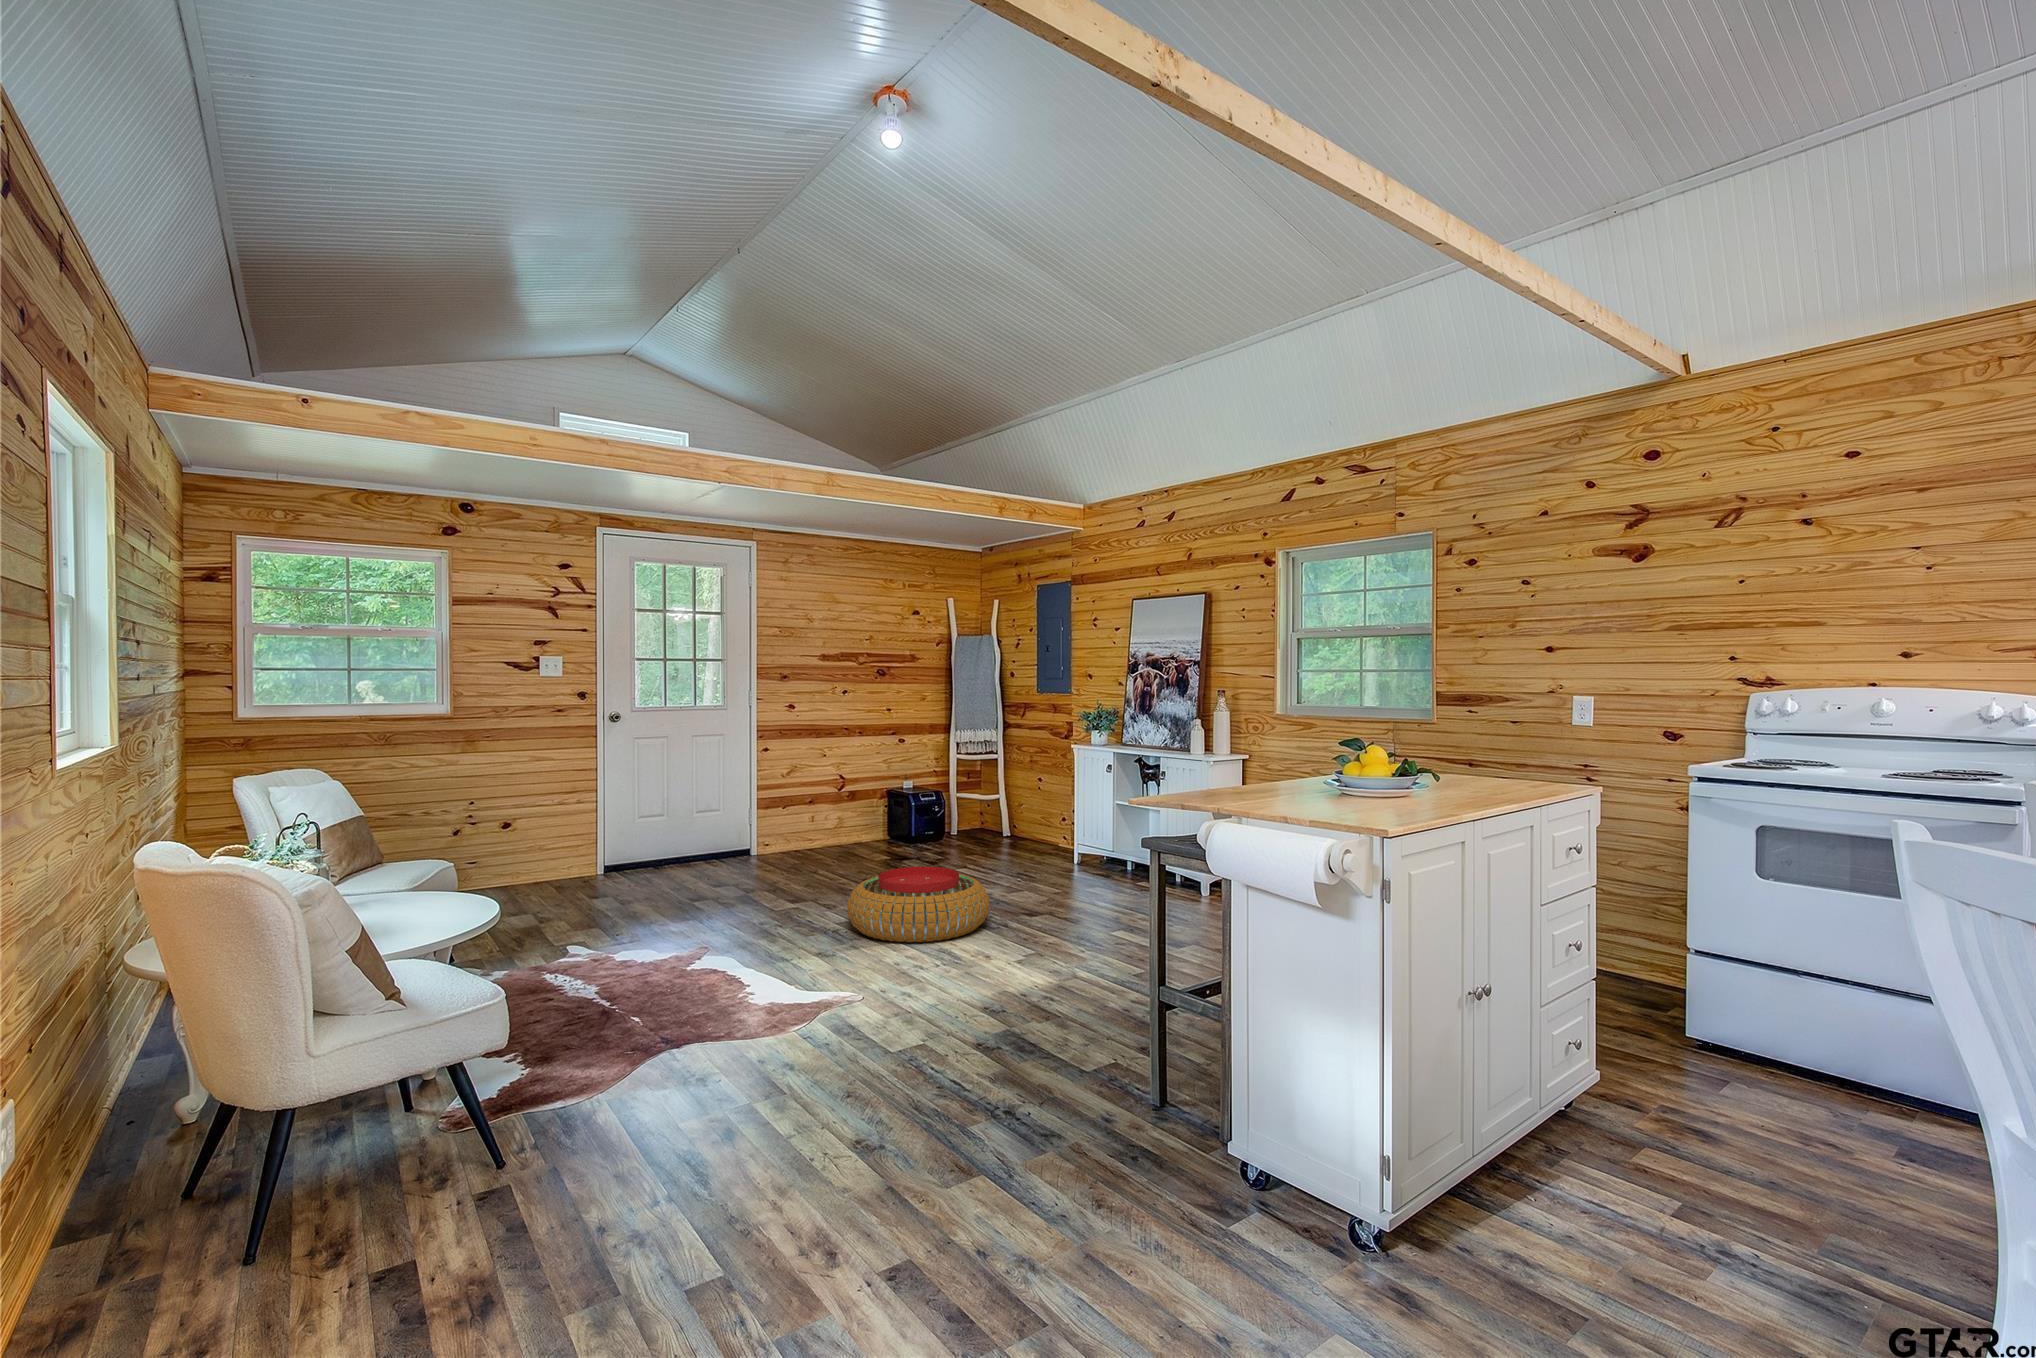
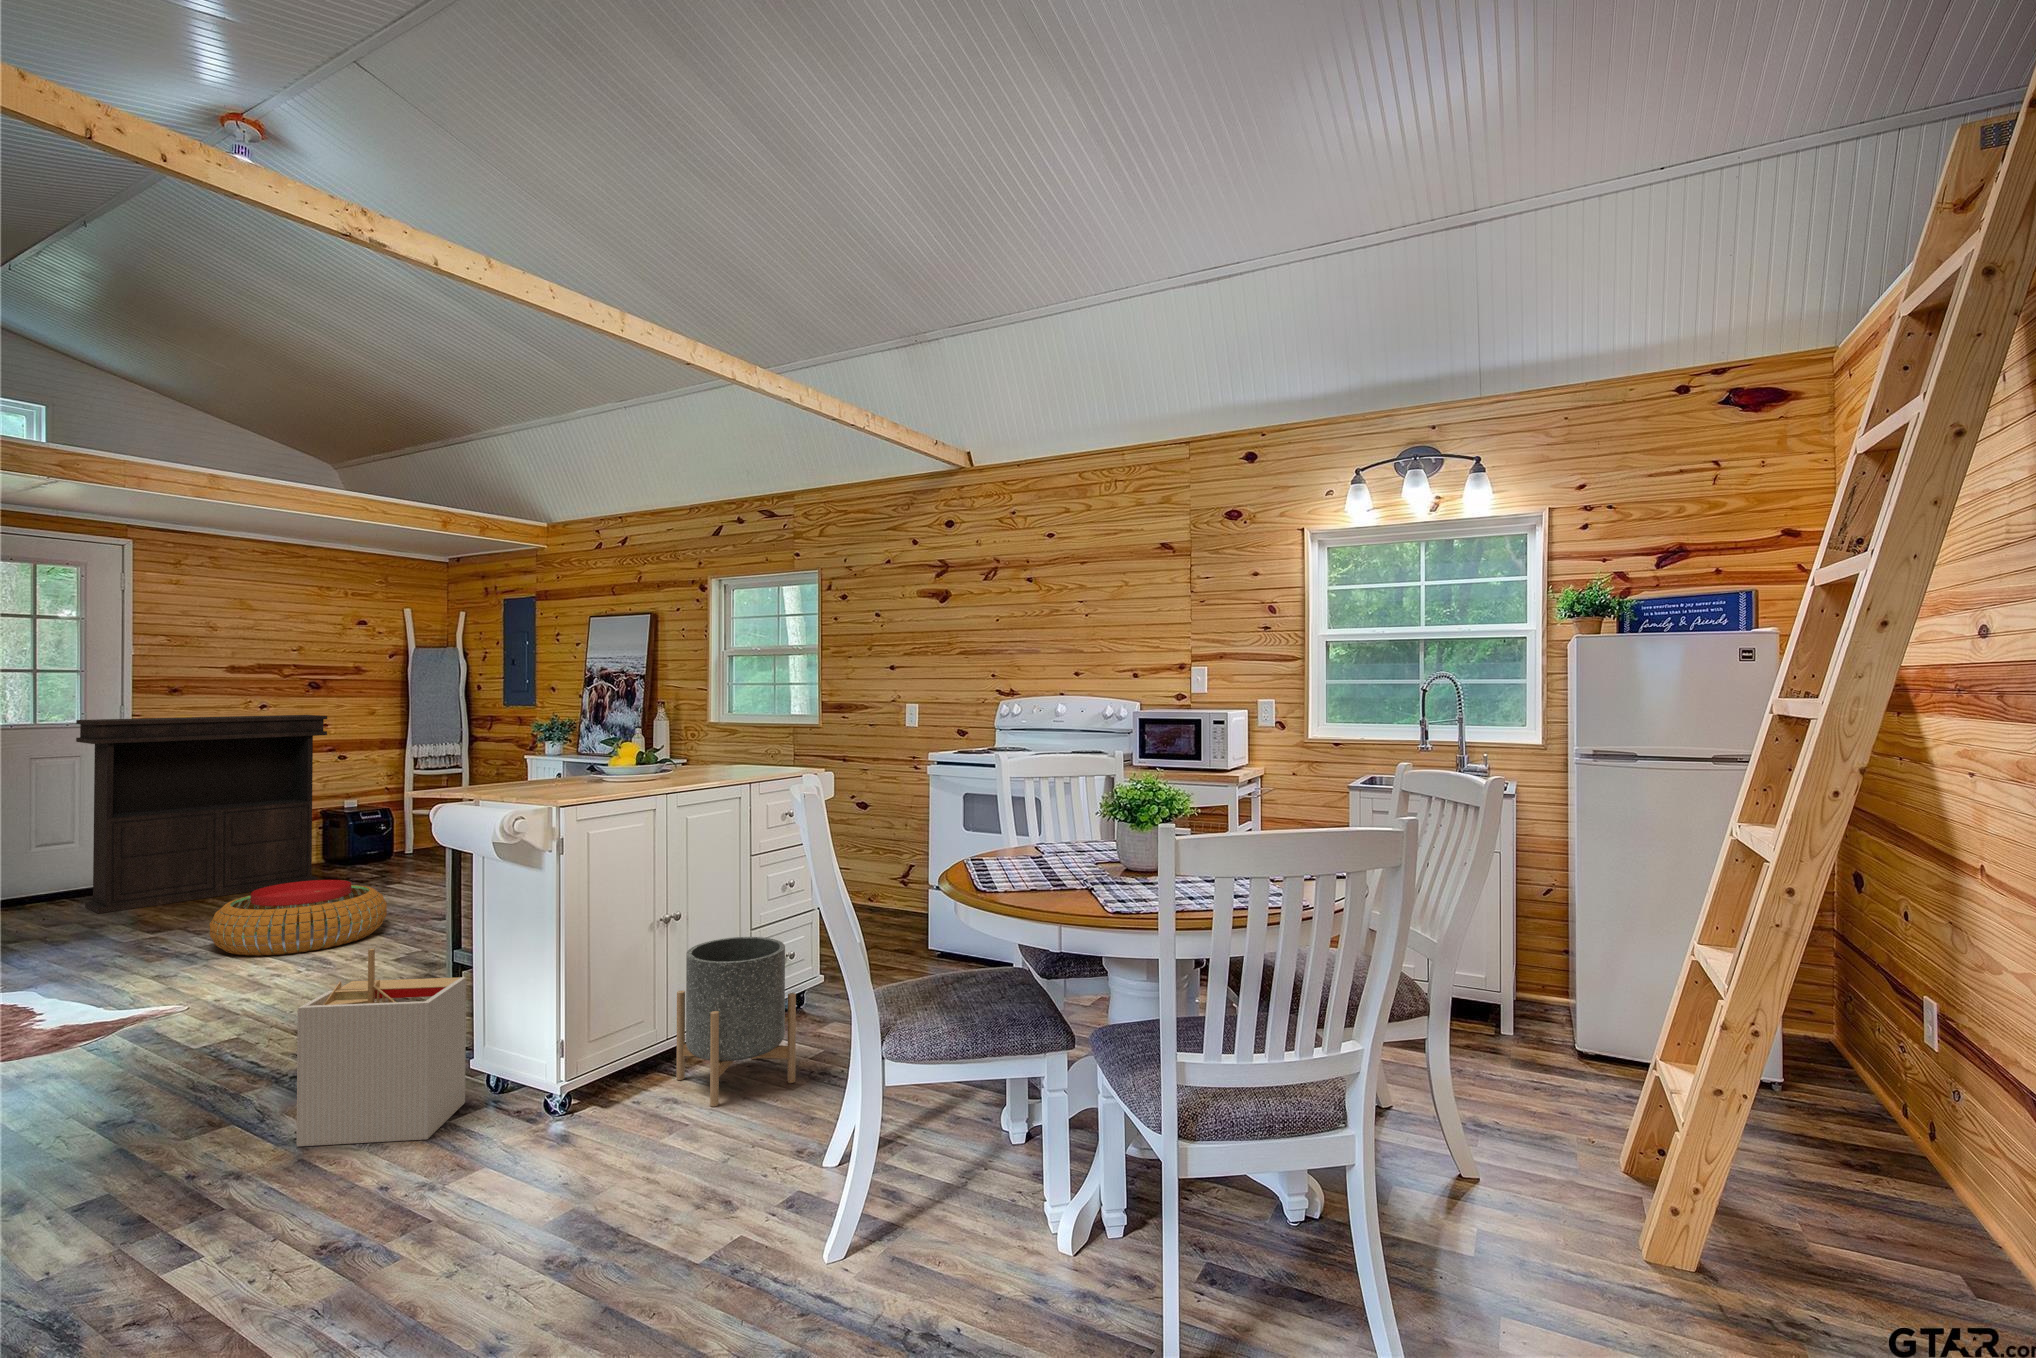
console table: none [722,700,903,879] -> present [76,715,327,914]
storage bin: none [1074,997,1230,1255] -> present [297,949,466,1146]
planter: none [1489,1022,1687,1280] -> present [676,937,796,1107]

